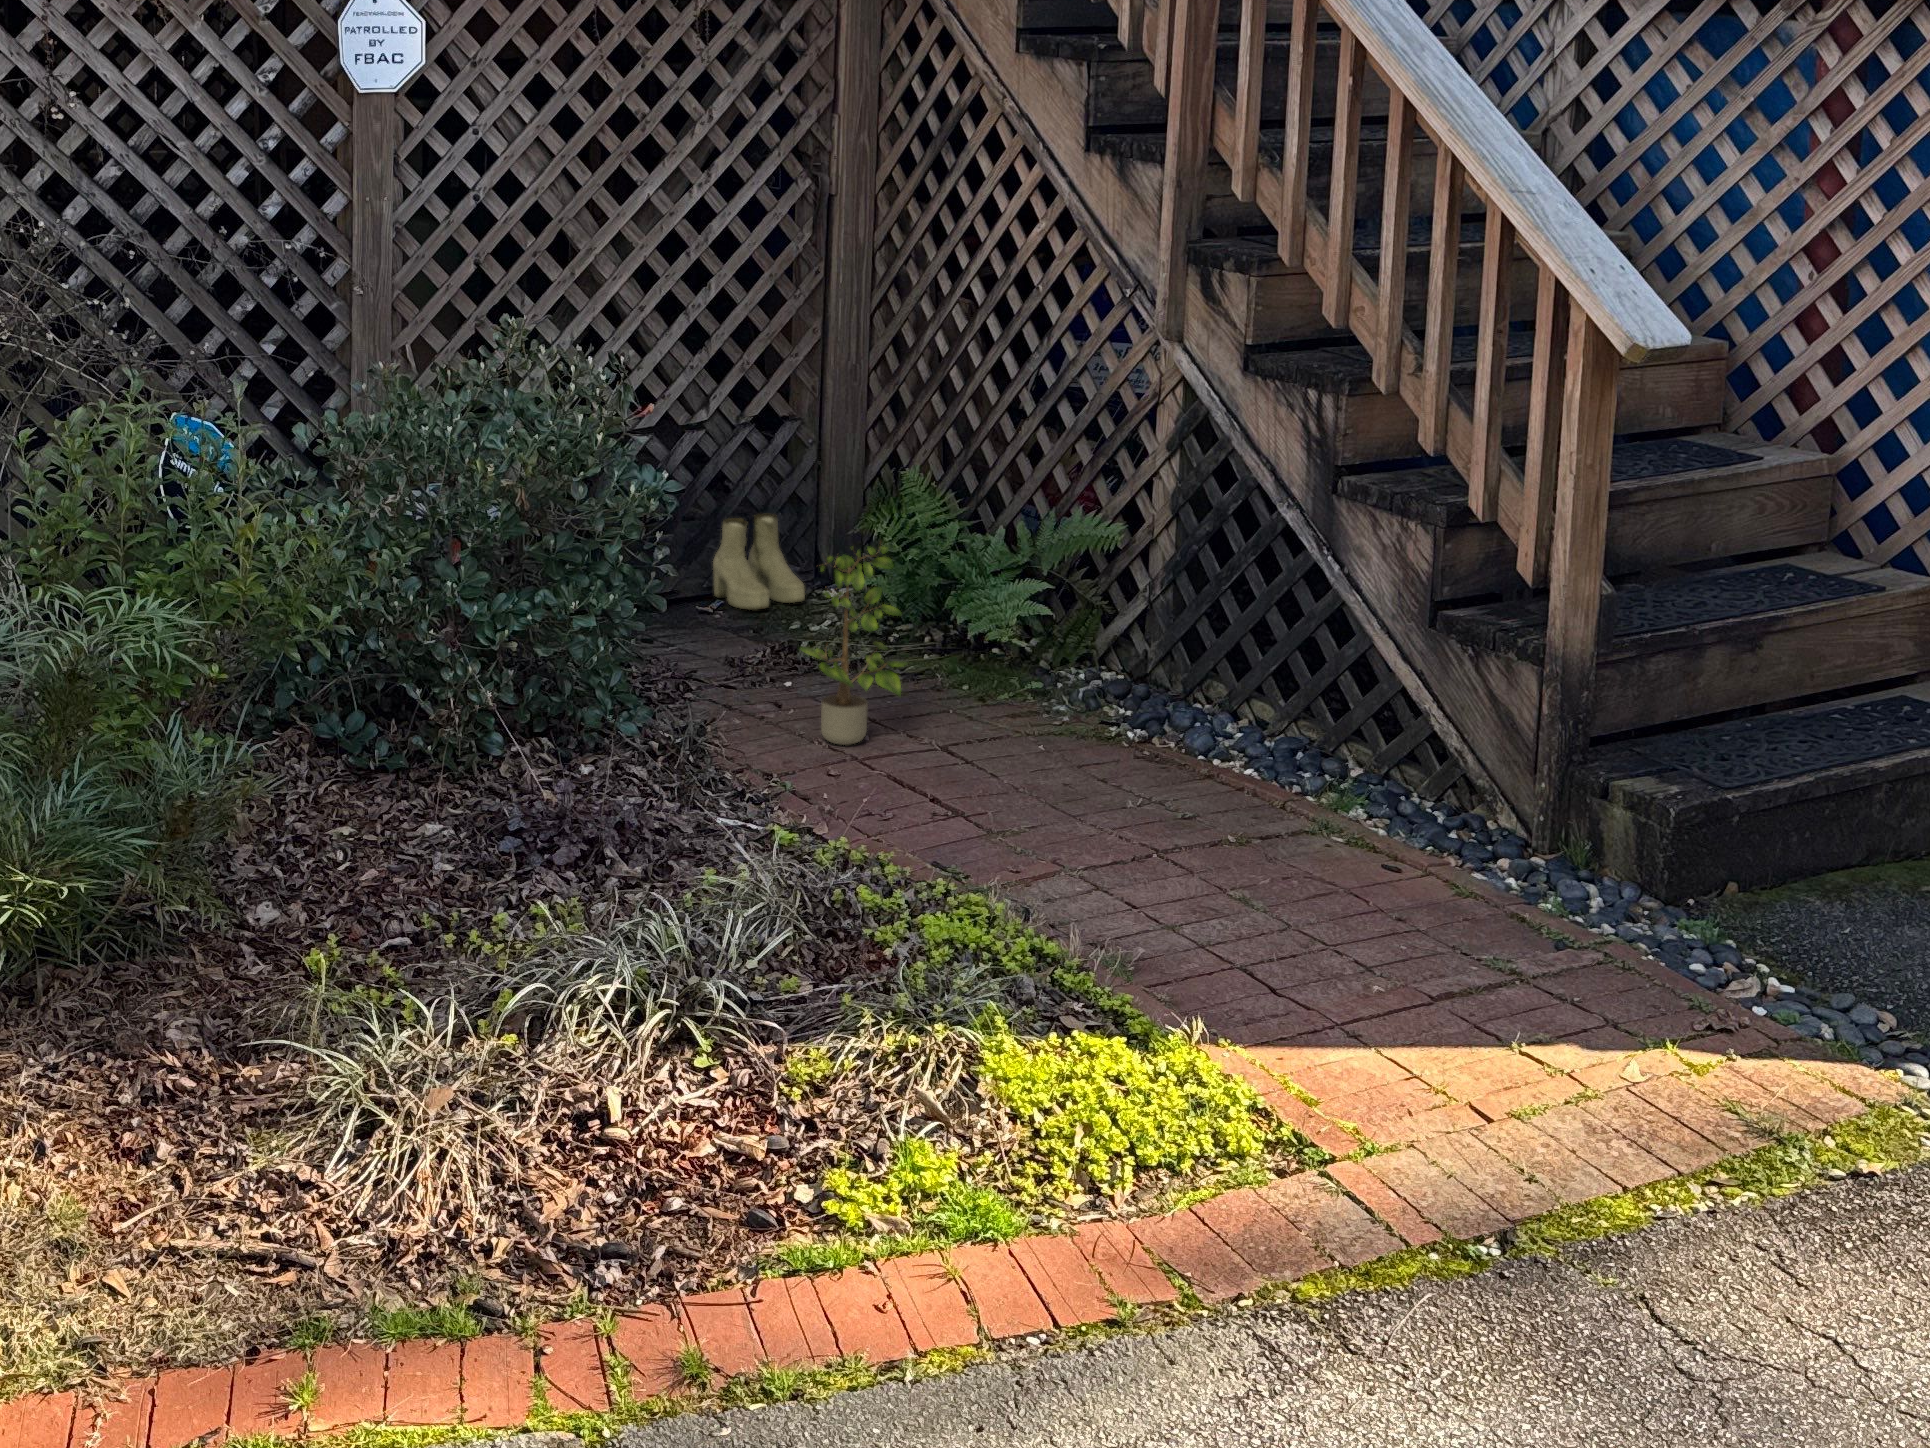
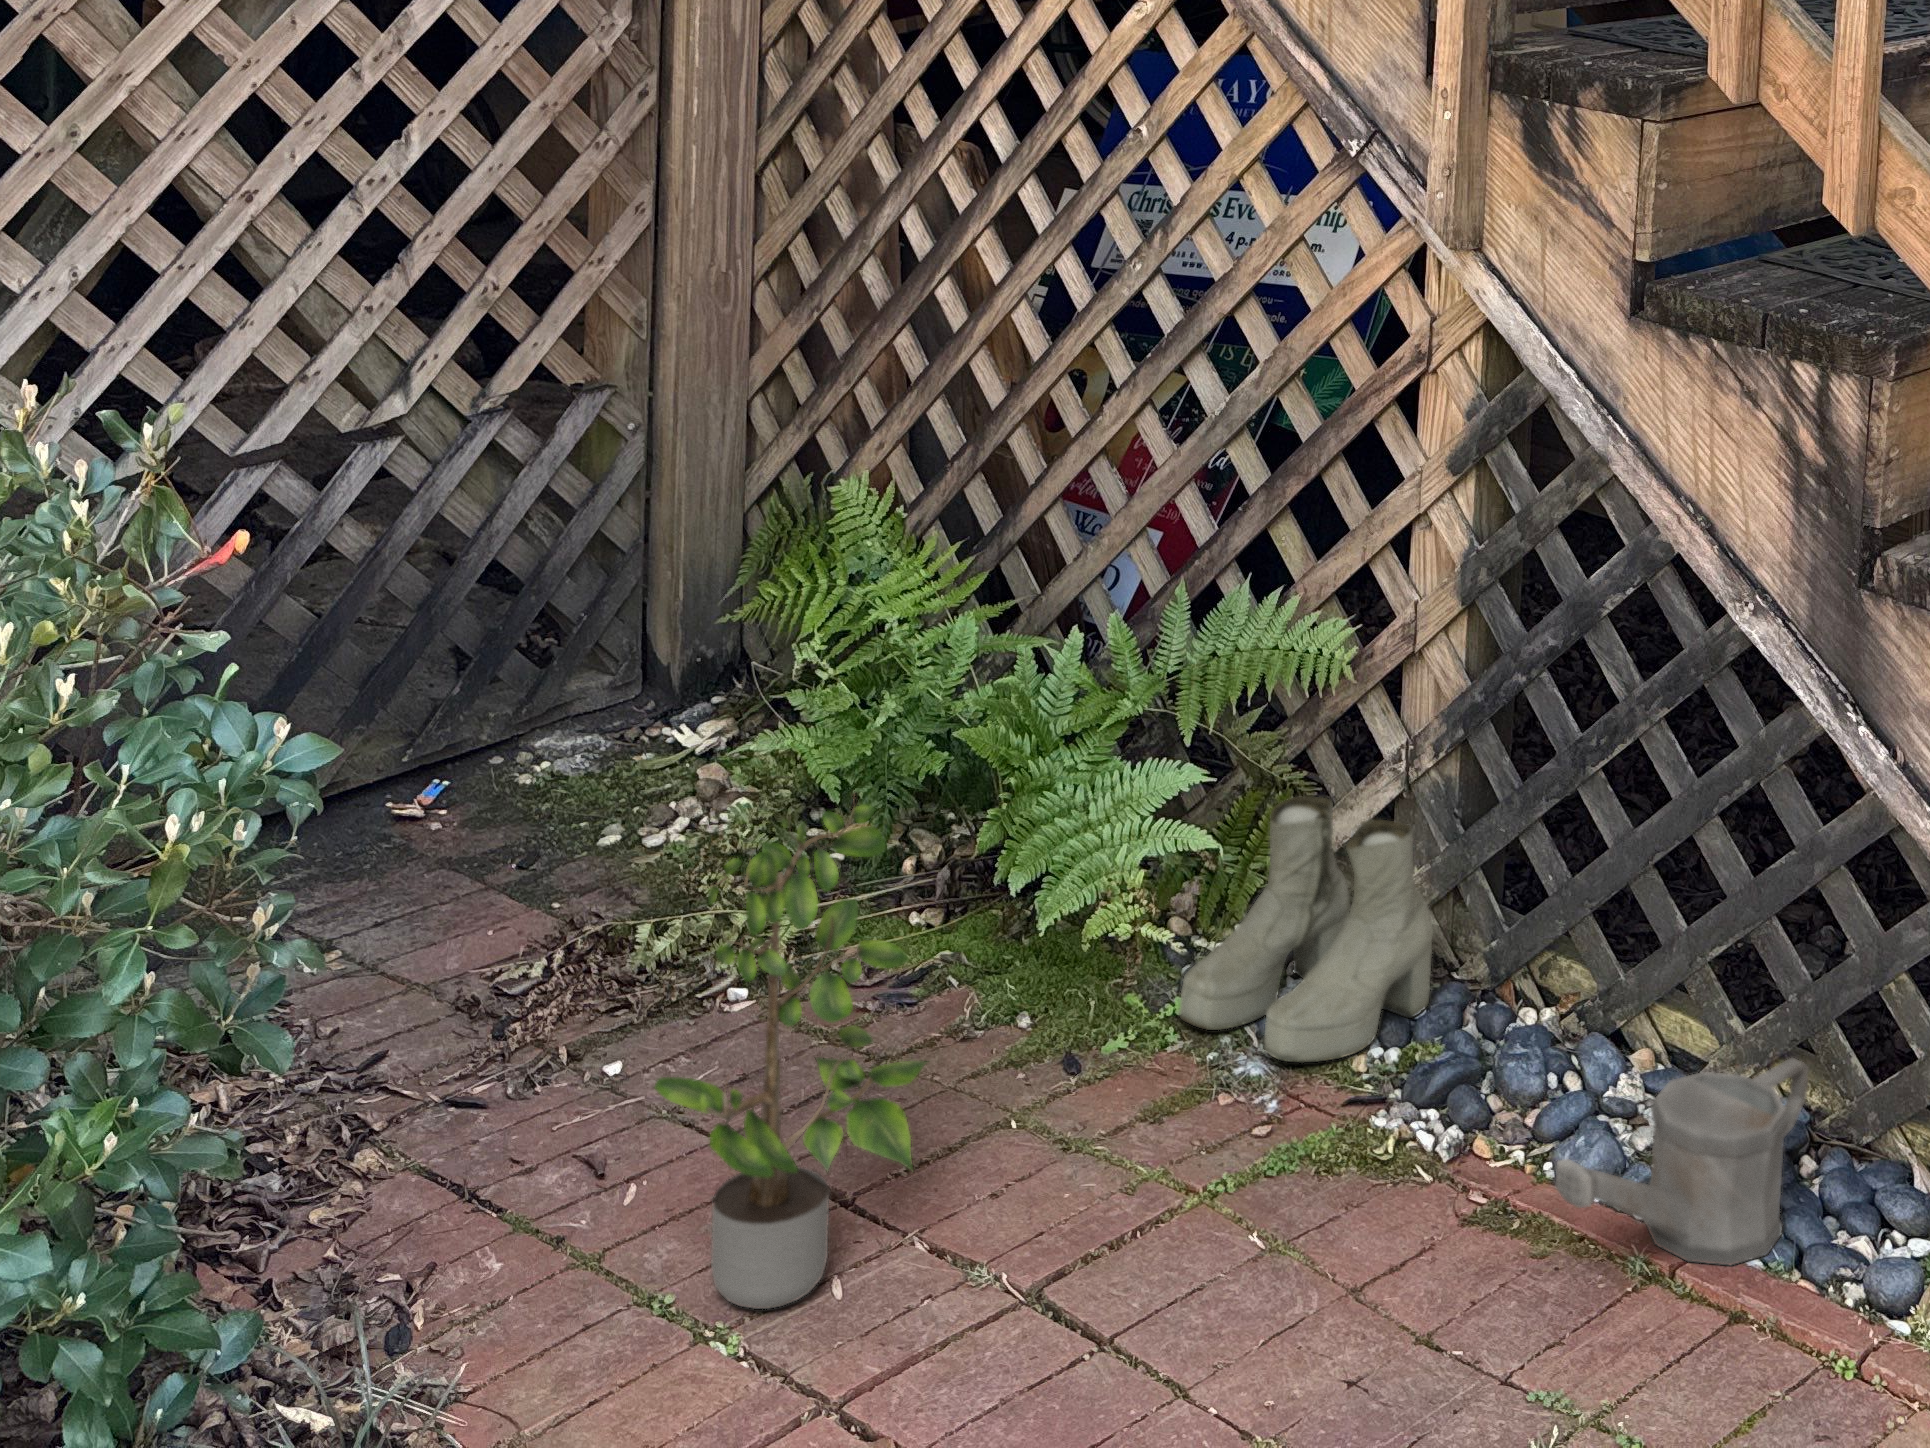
boots: present [713,514,805,610] -> present [1179,796,1433,1062]
watering can: none [1167,706,1305,780] -> present [1556,1058,1809,1265]

